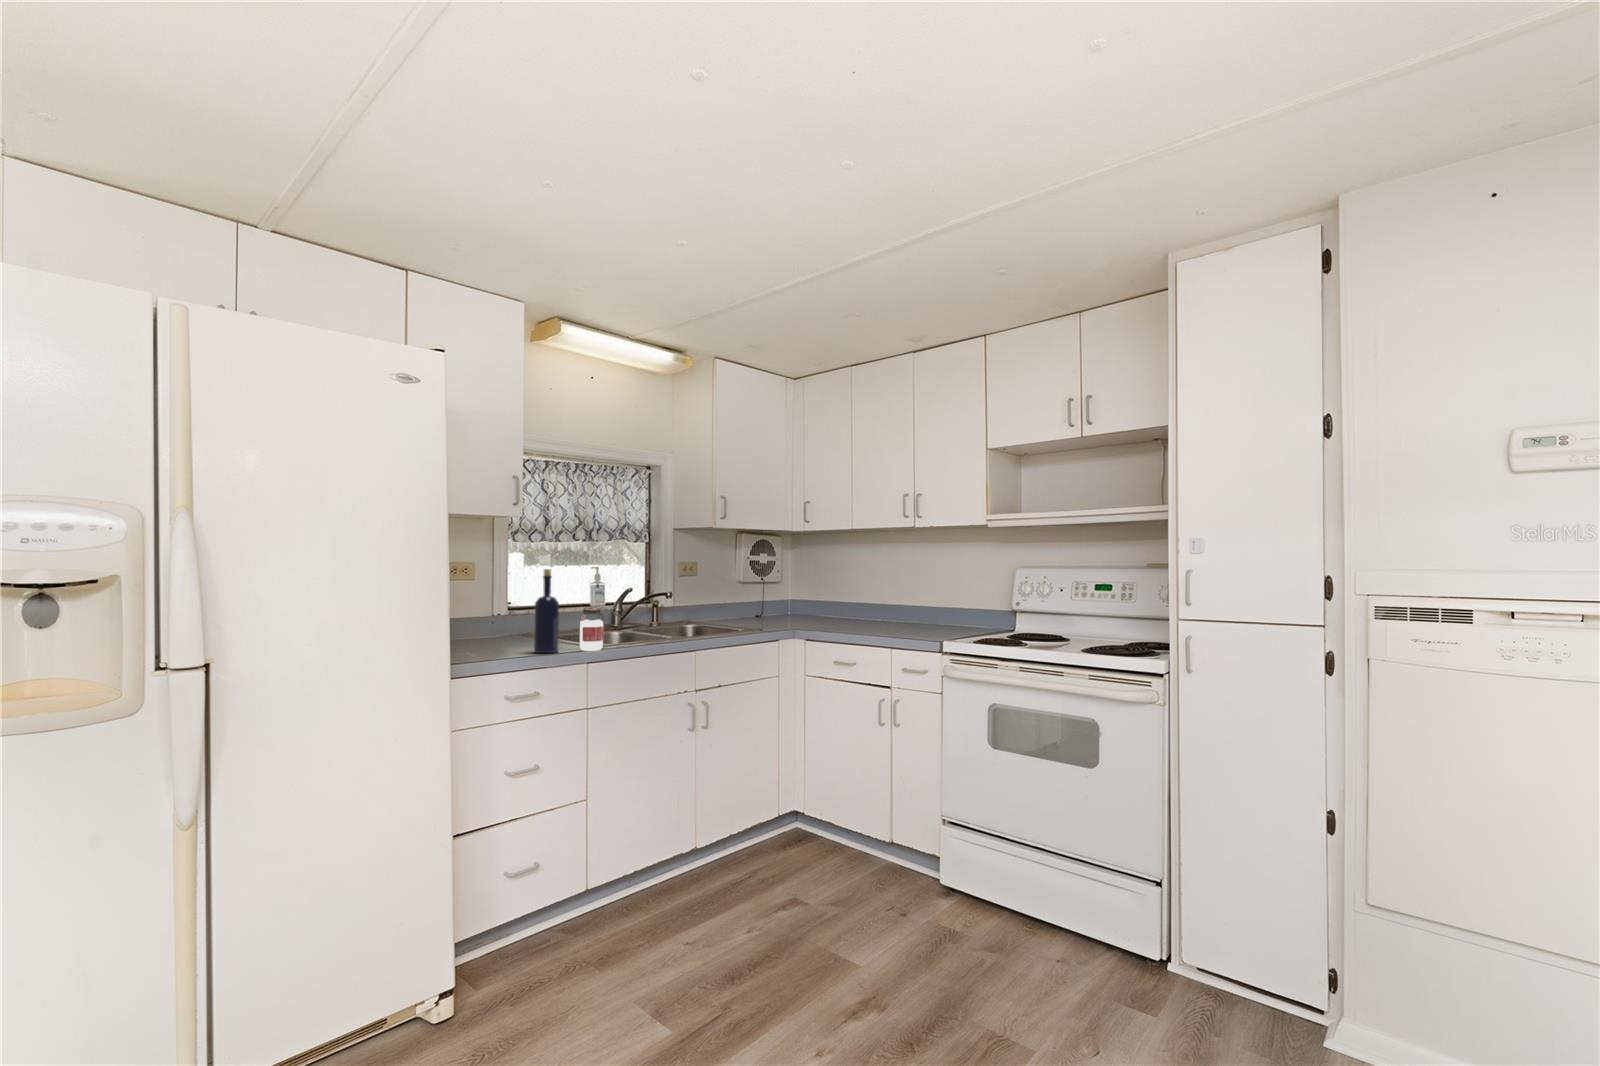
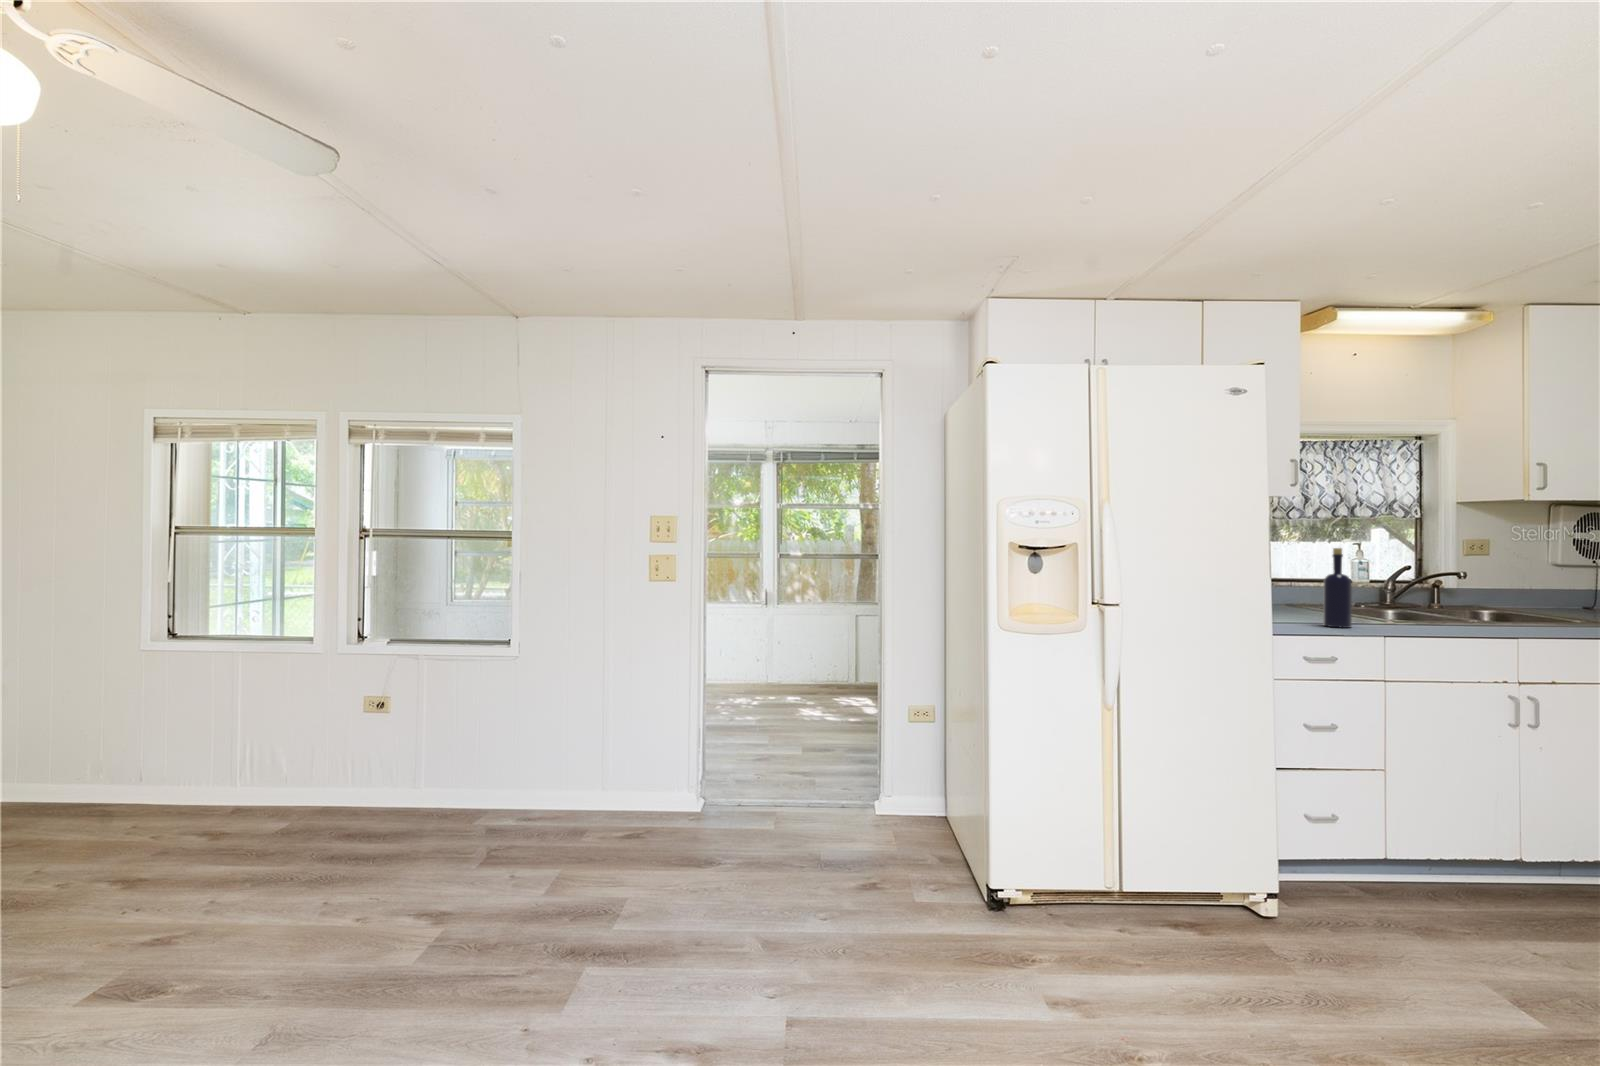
jar: present [580,609,604,651] -> none [1376,588,1407,630]

